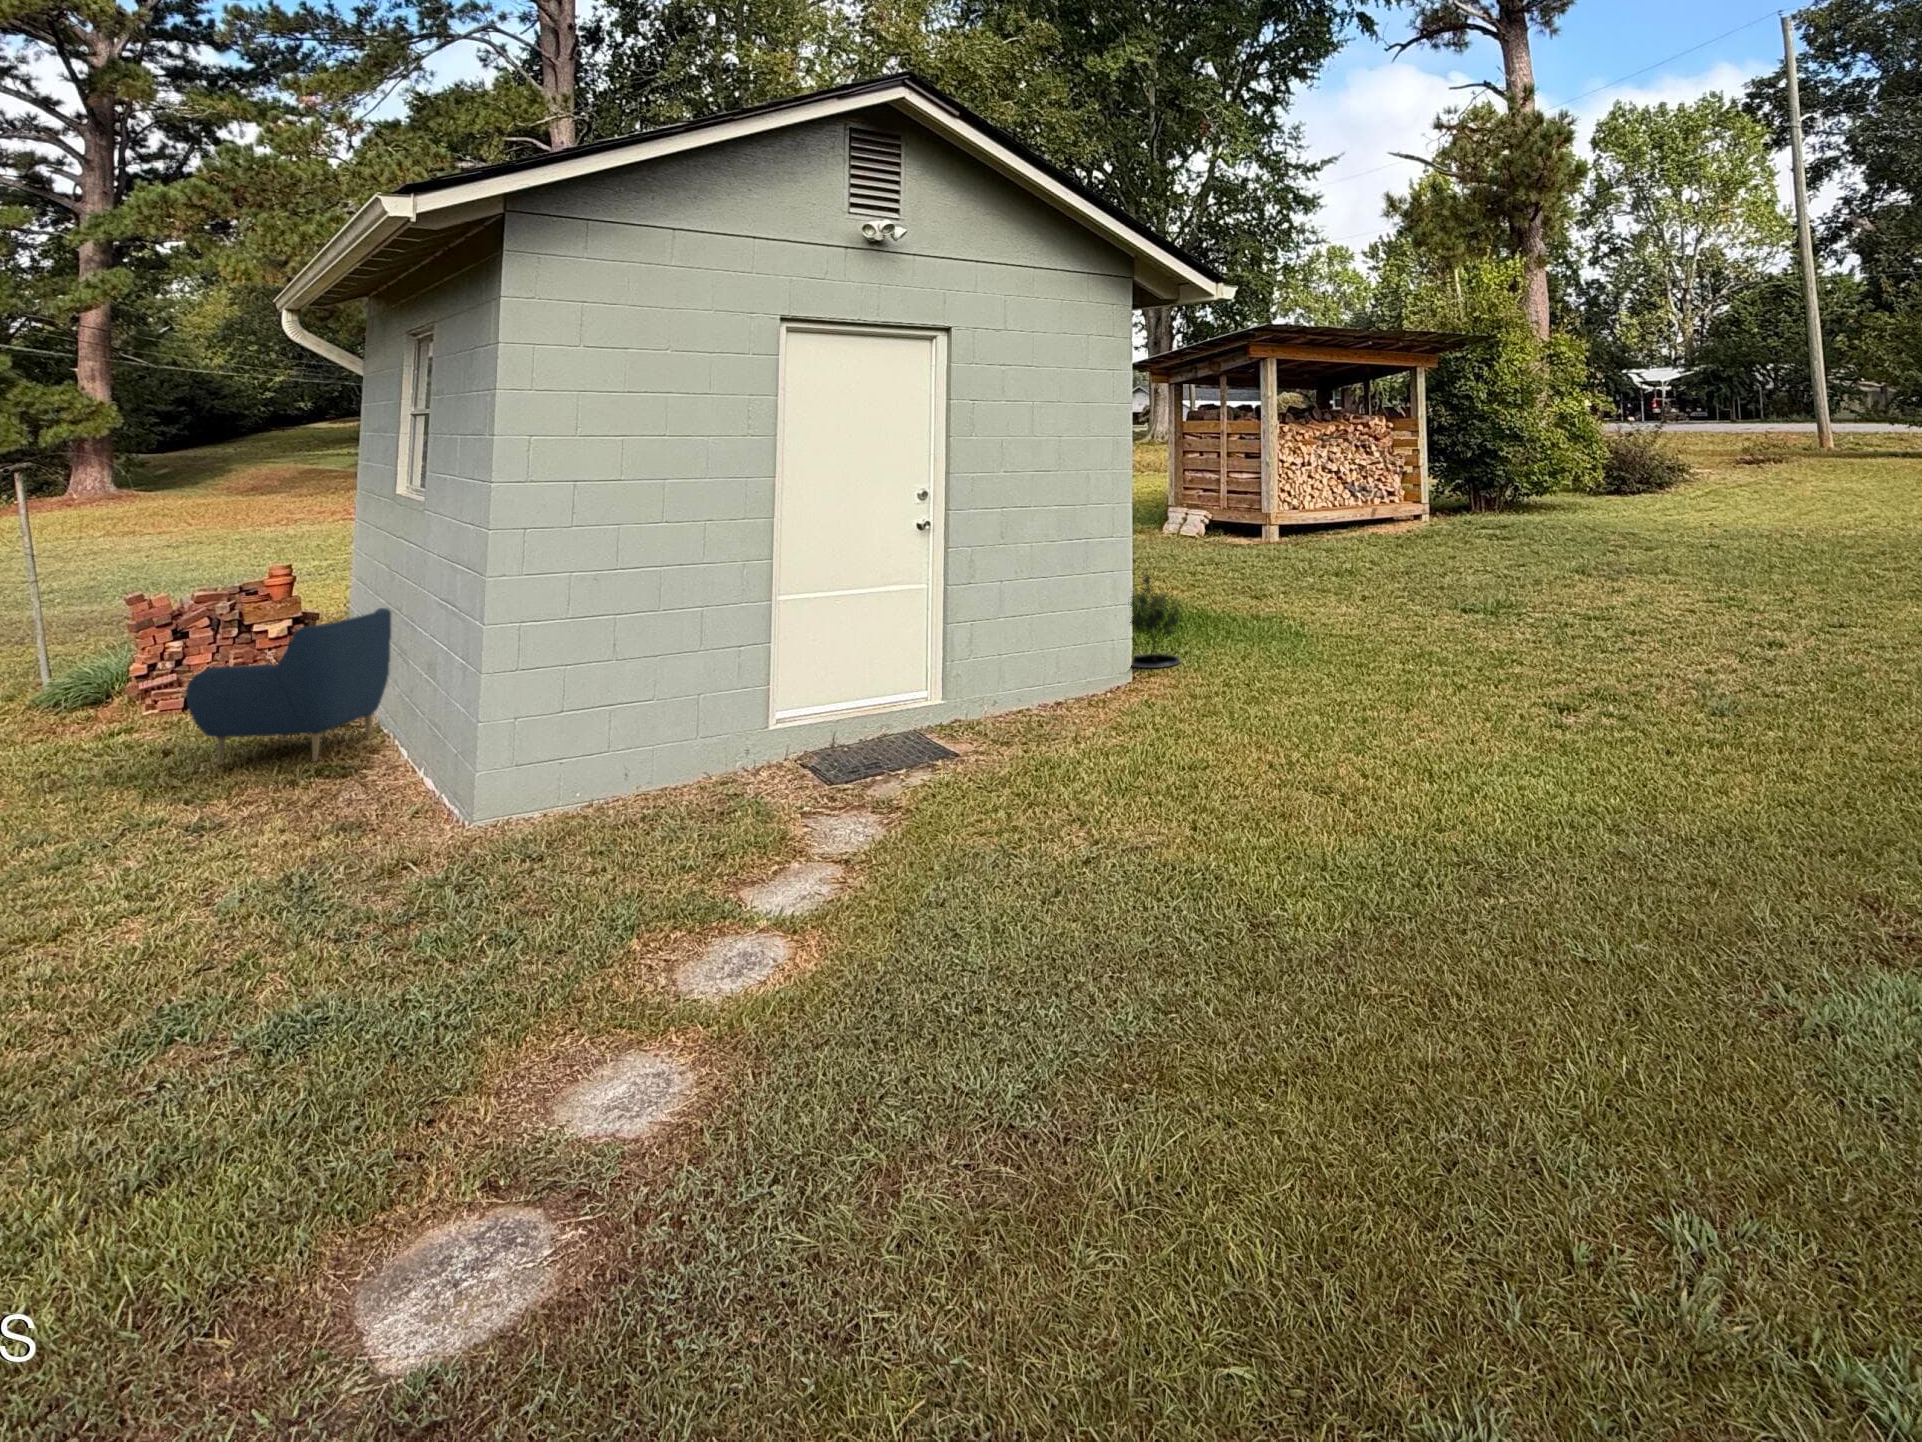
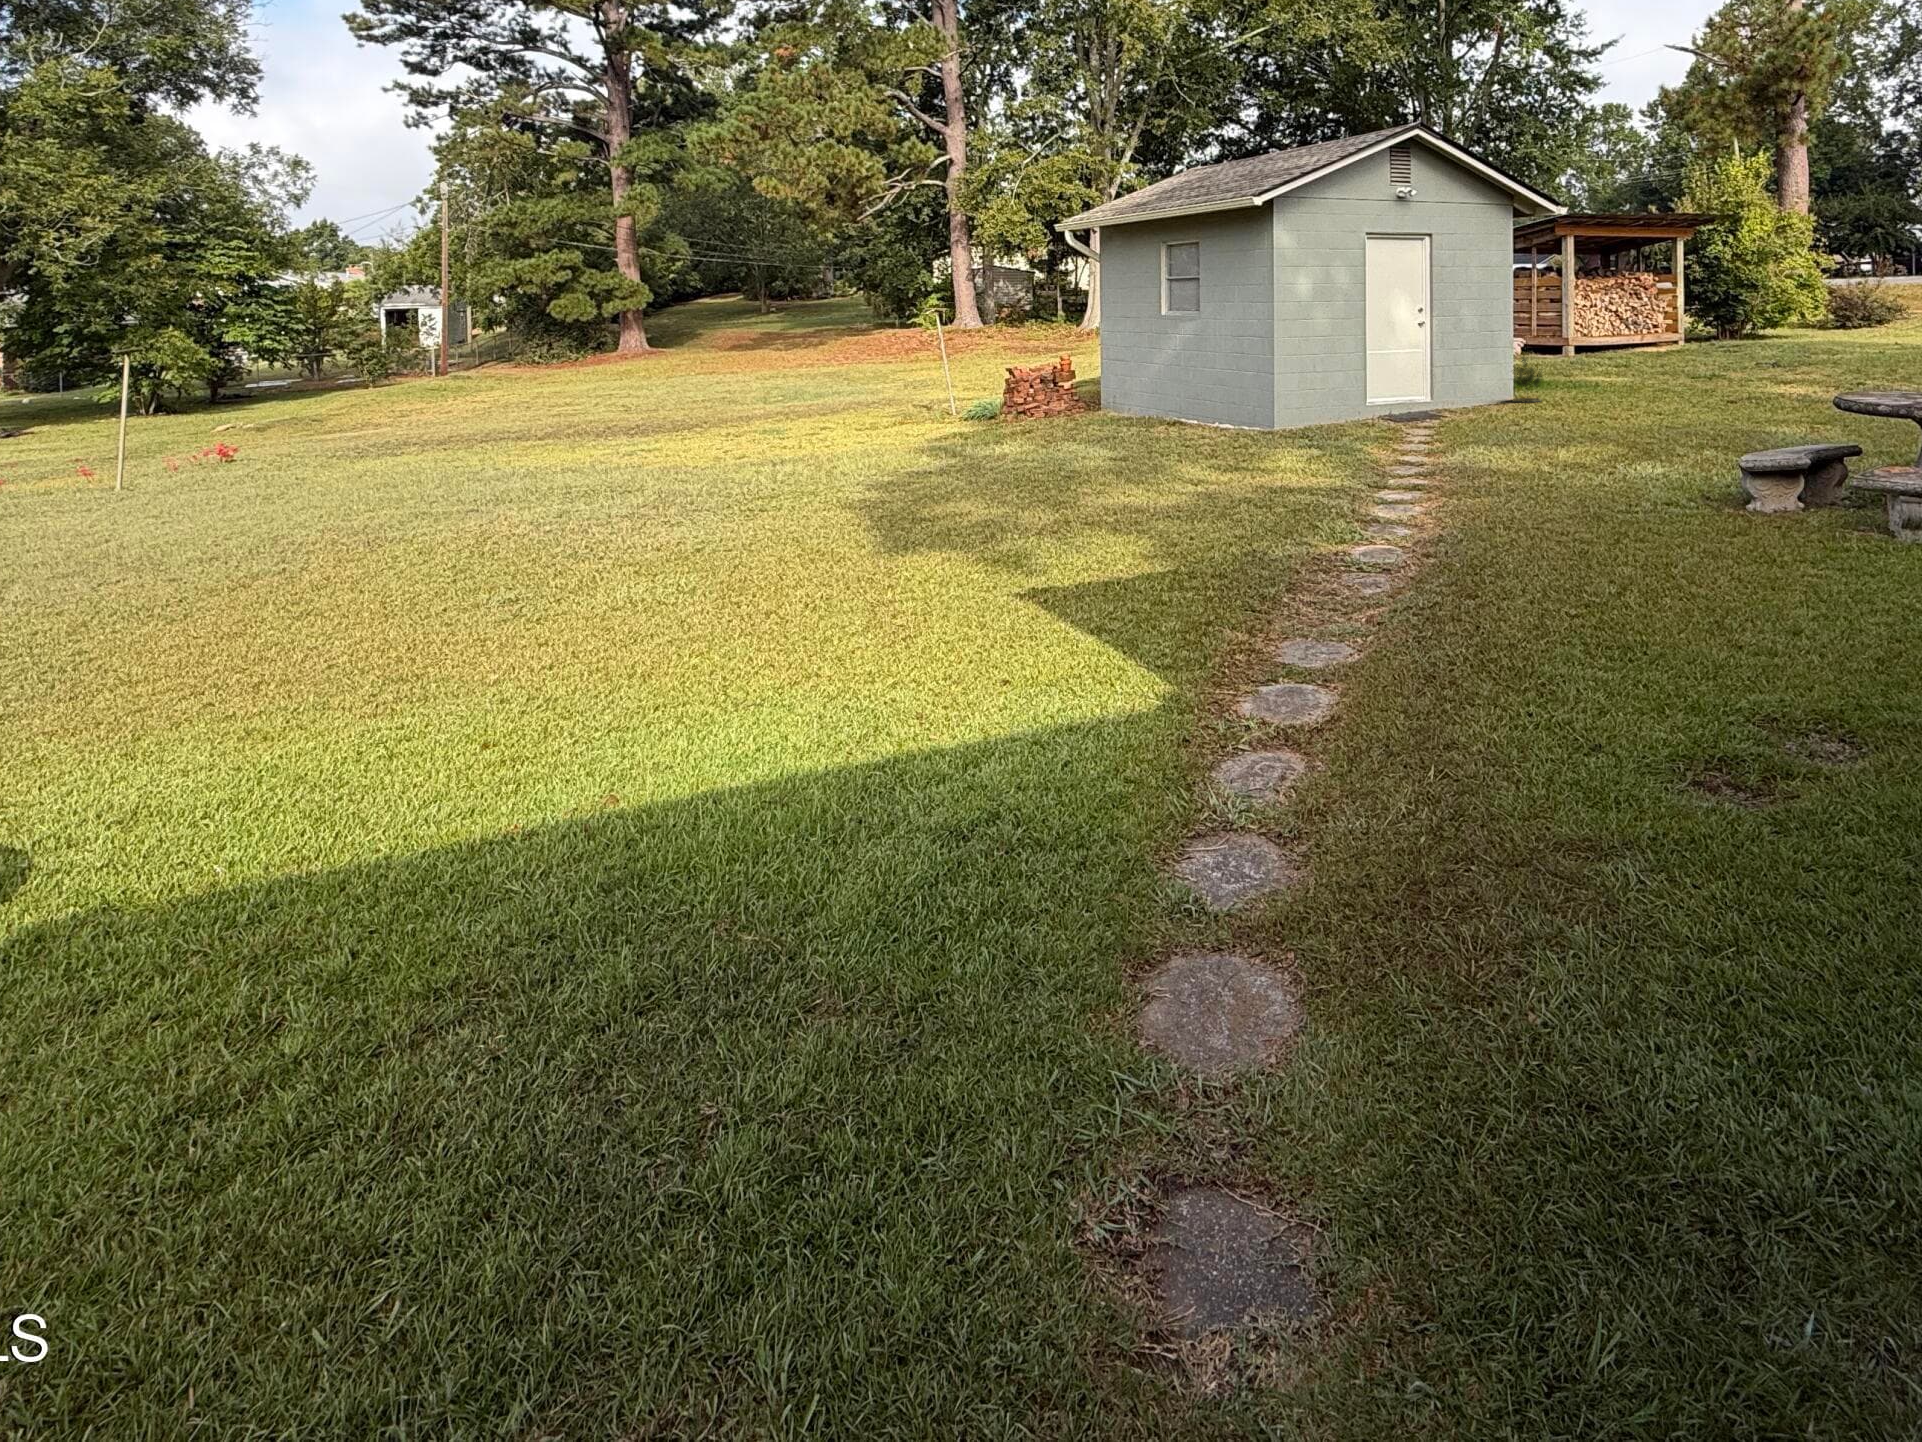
armchair: present [186,608,391,765] -> none [1126,367,1186,427]

